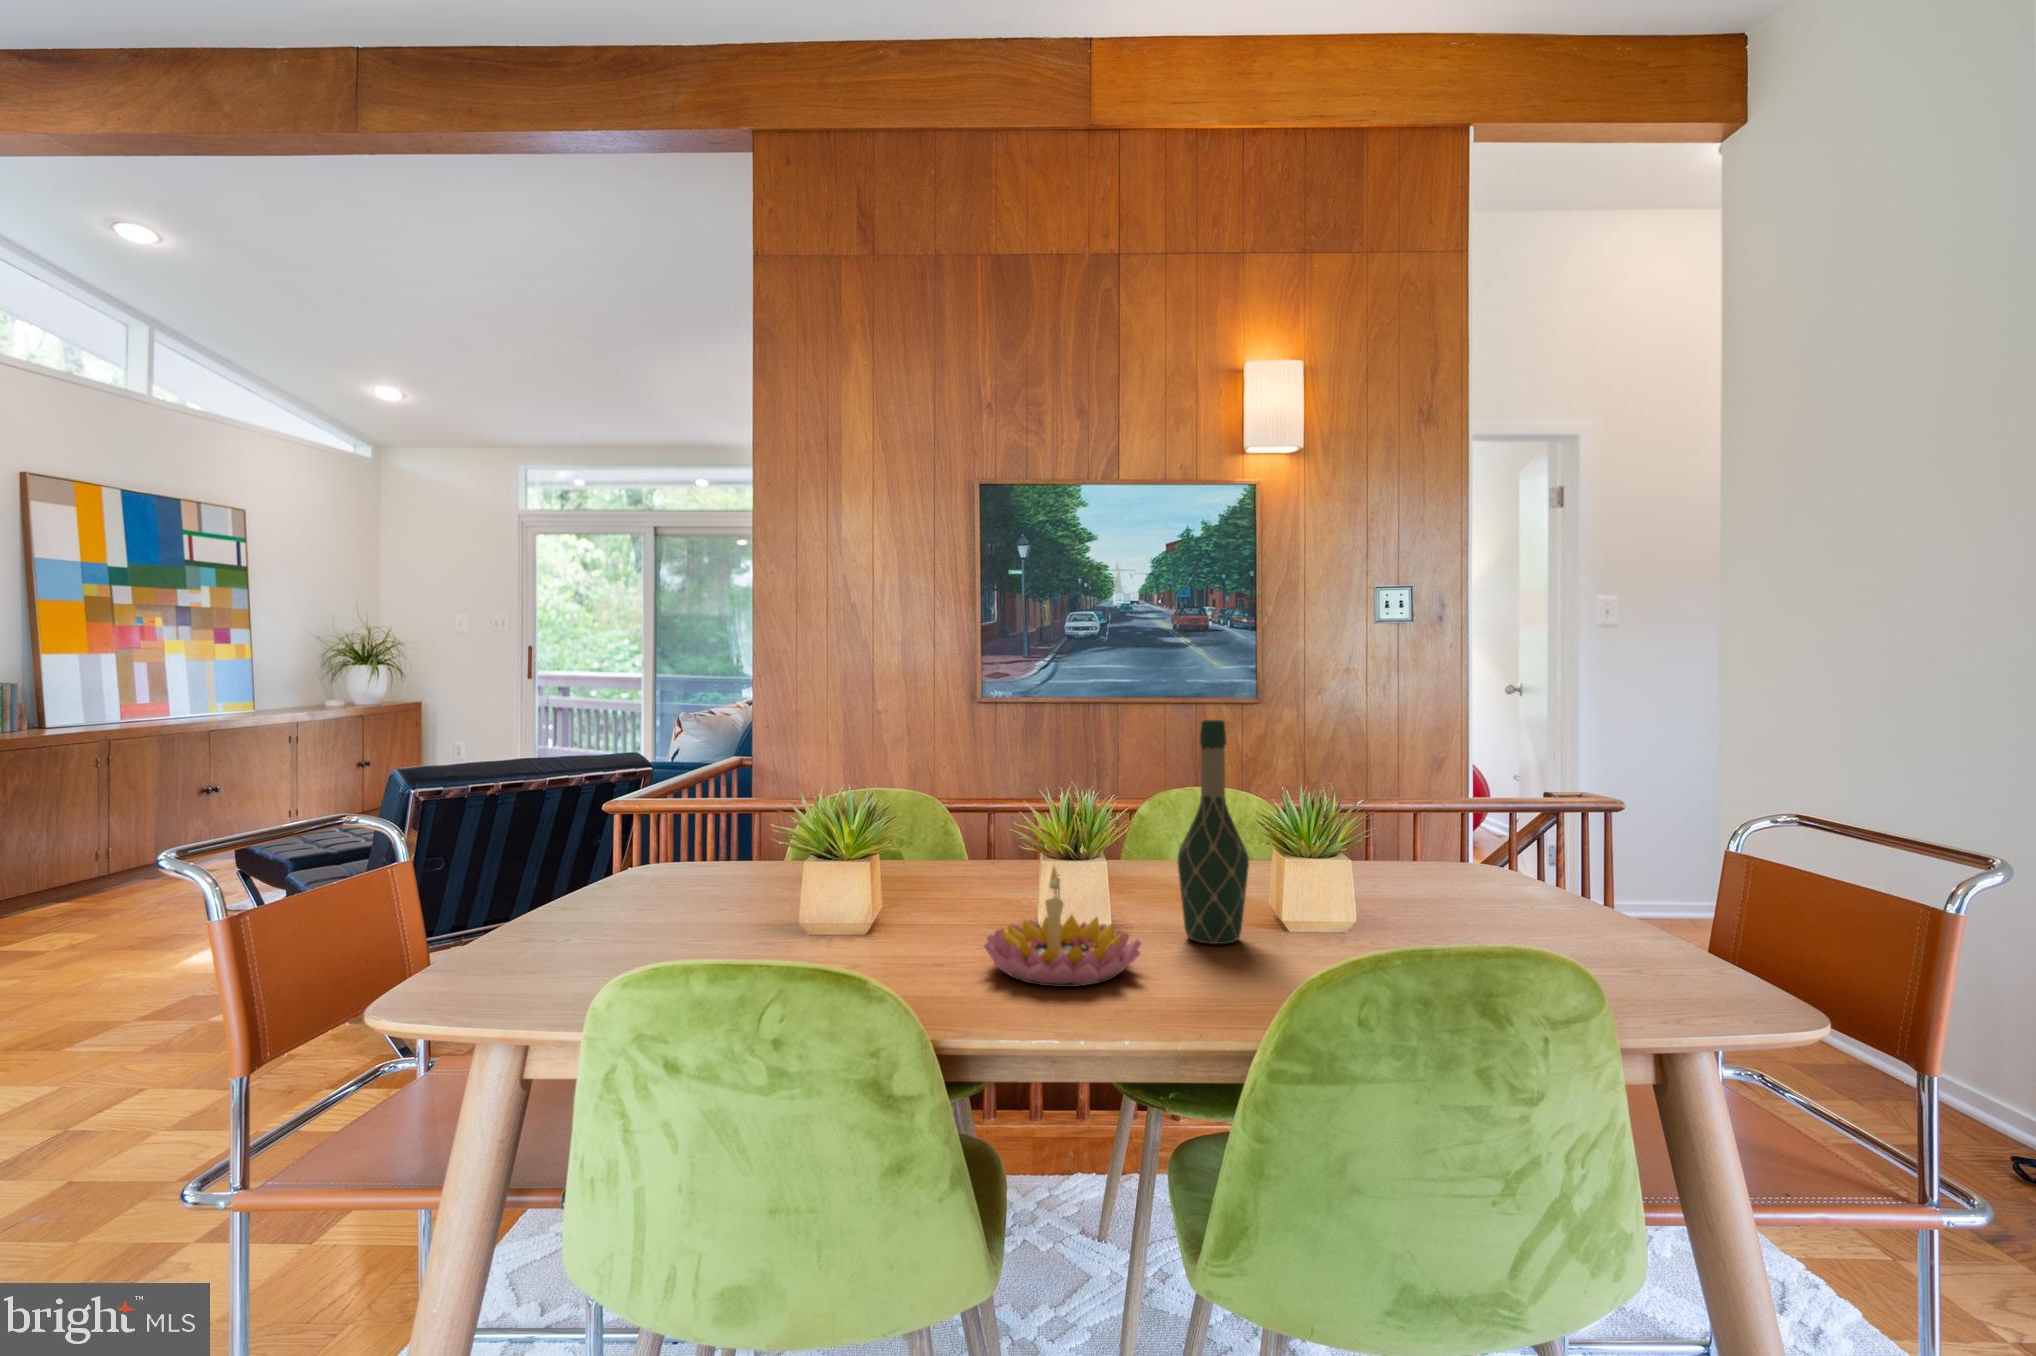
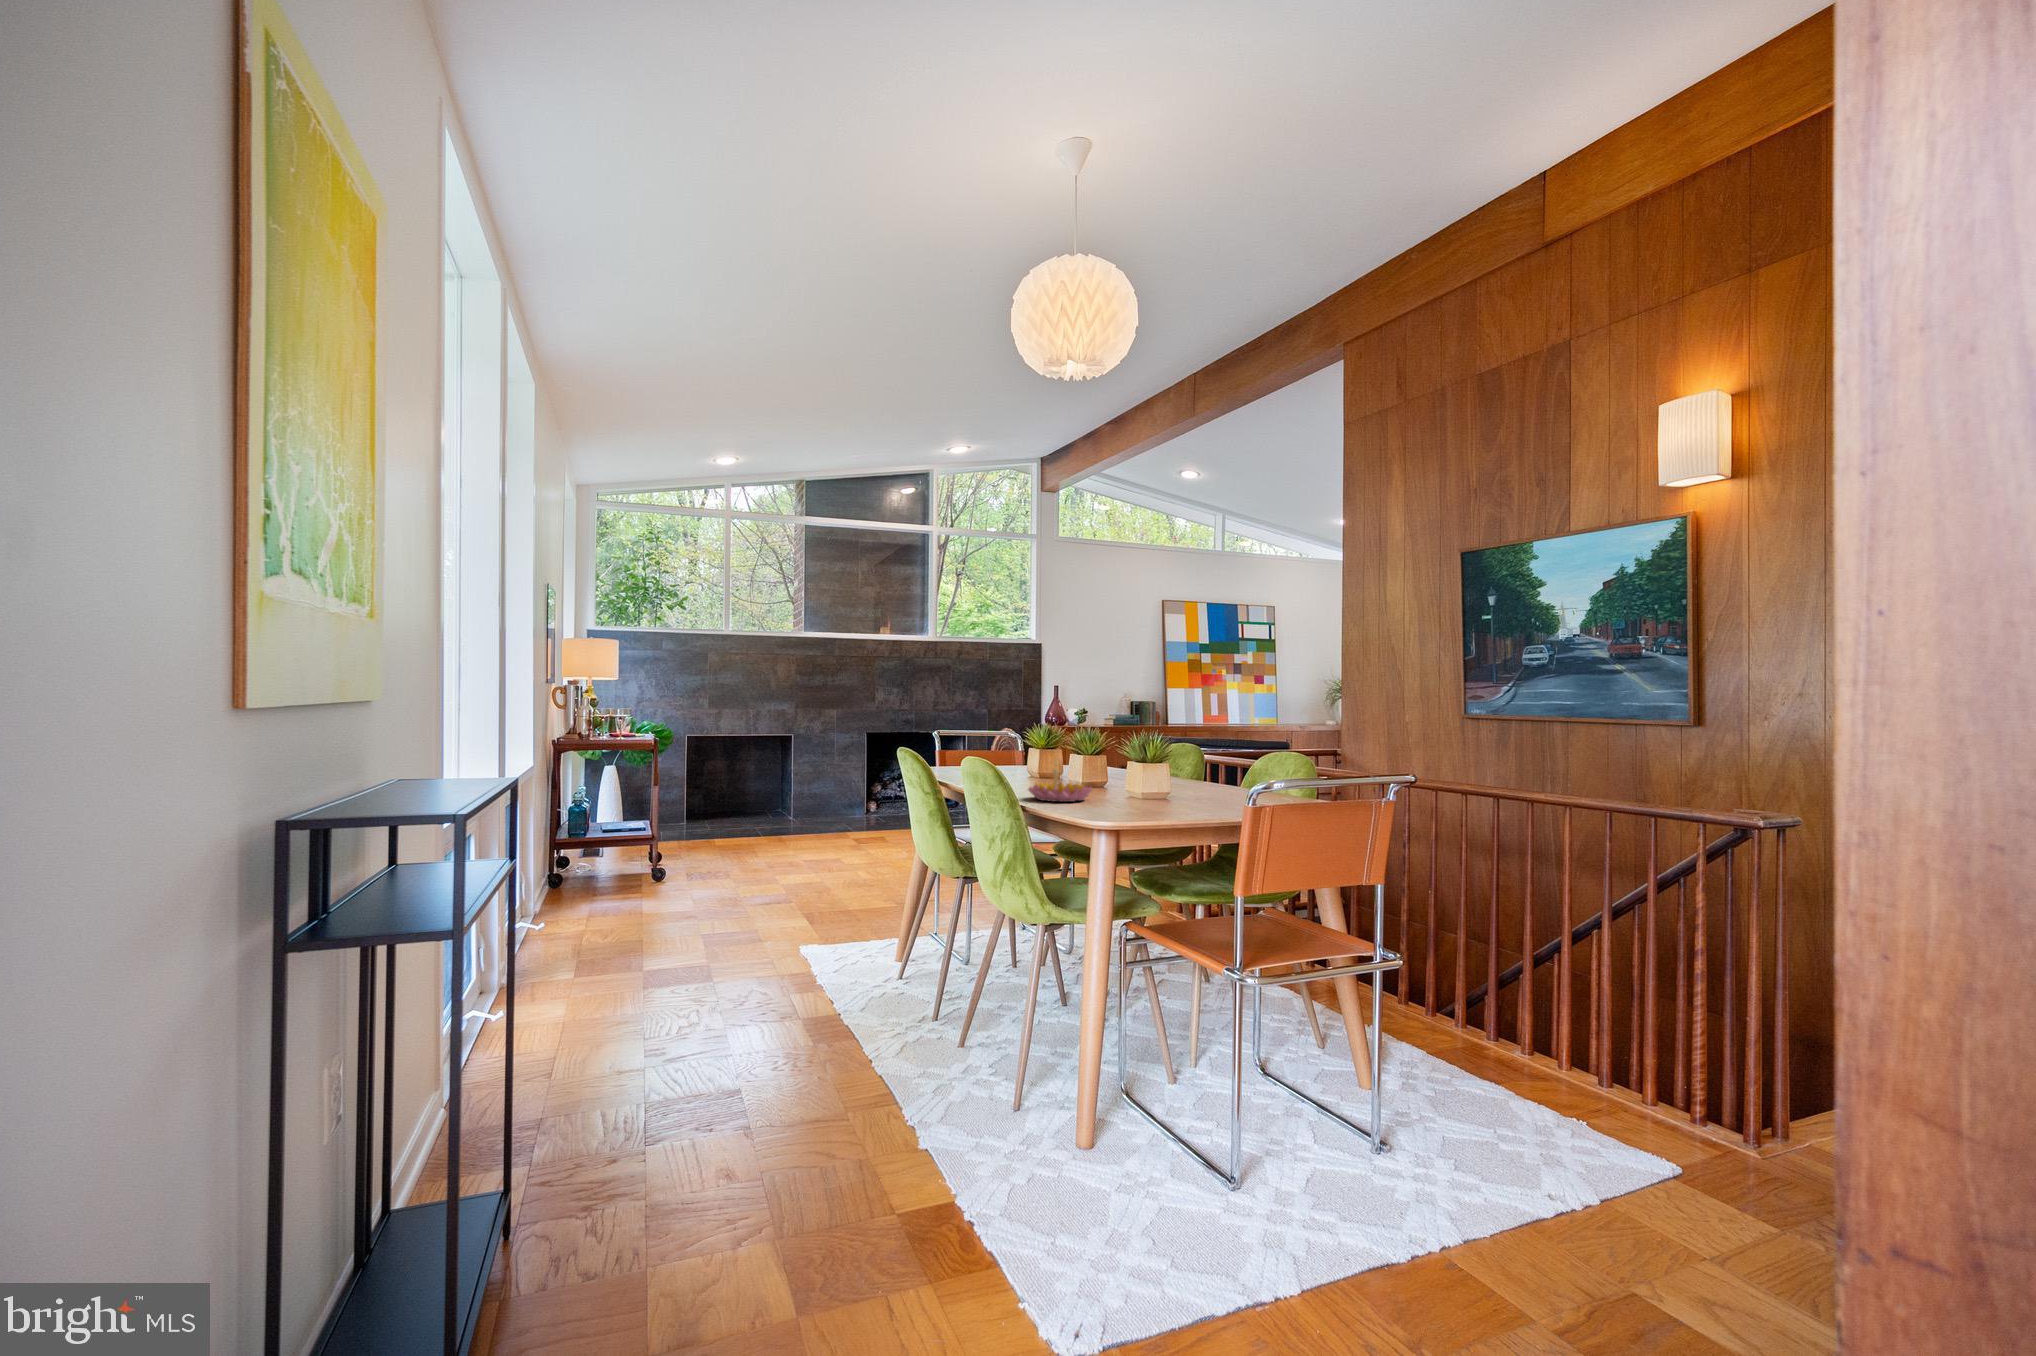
wine bottle: present [1178,720,1249,944] -> none [1123,701,1157,806]

